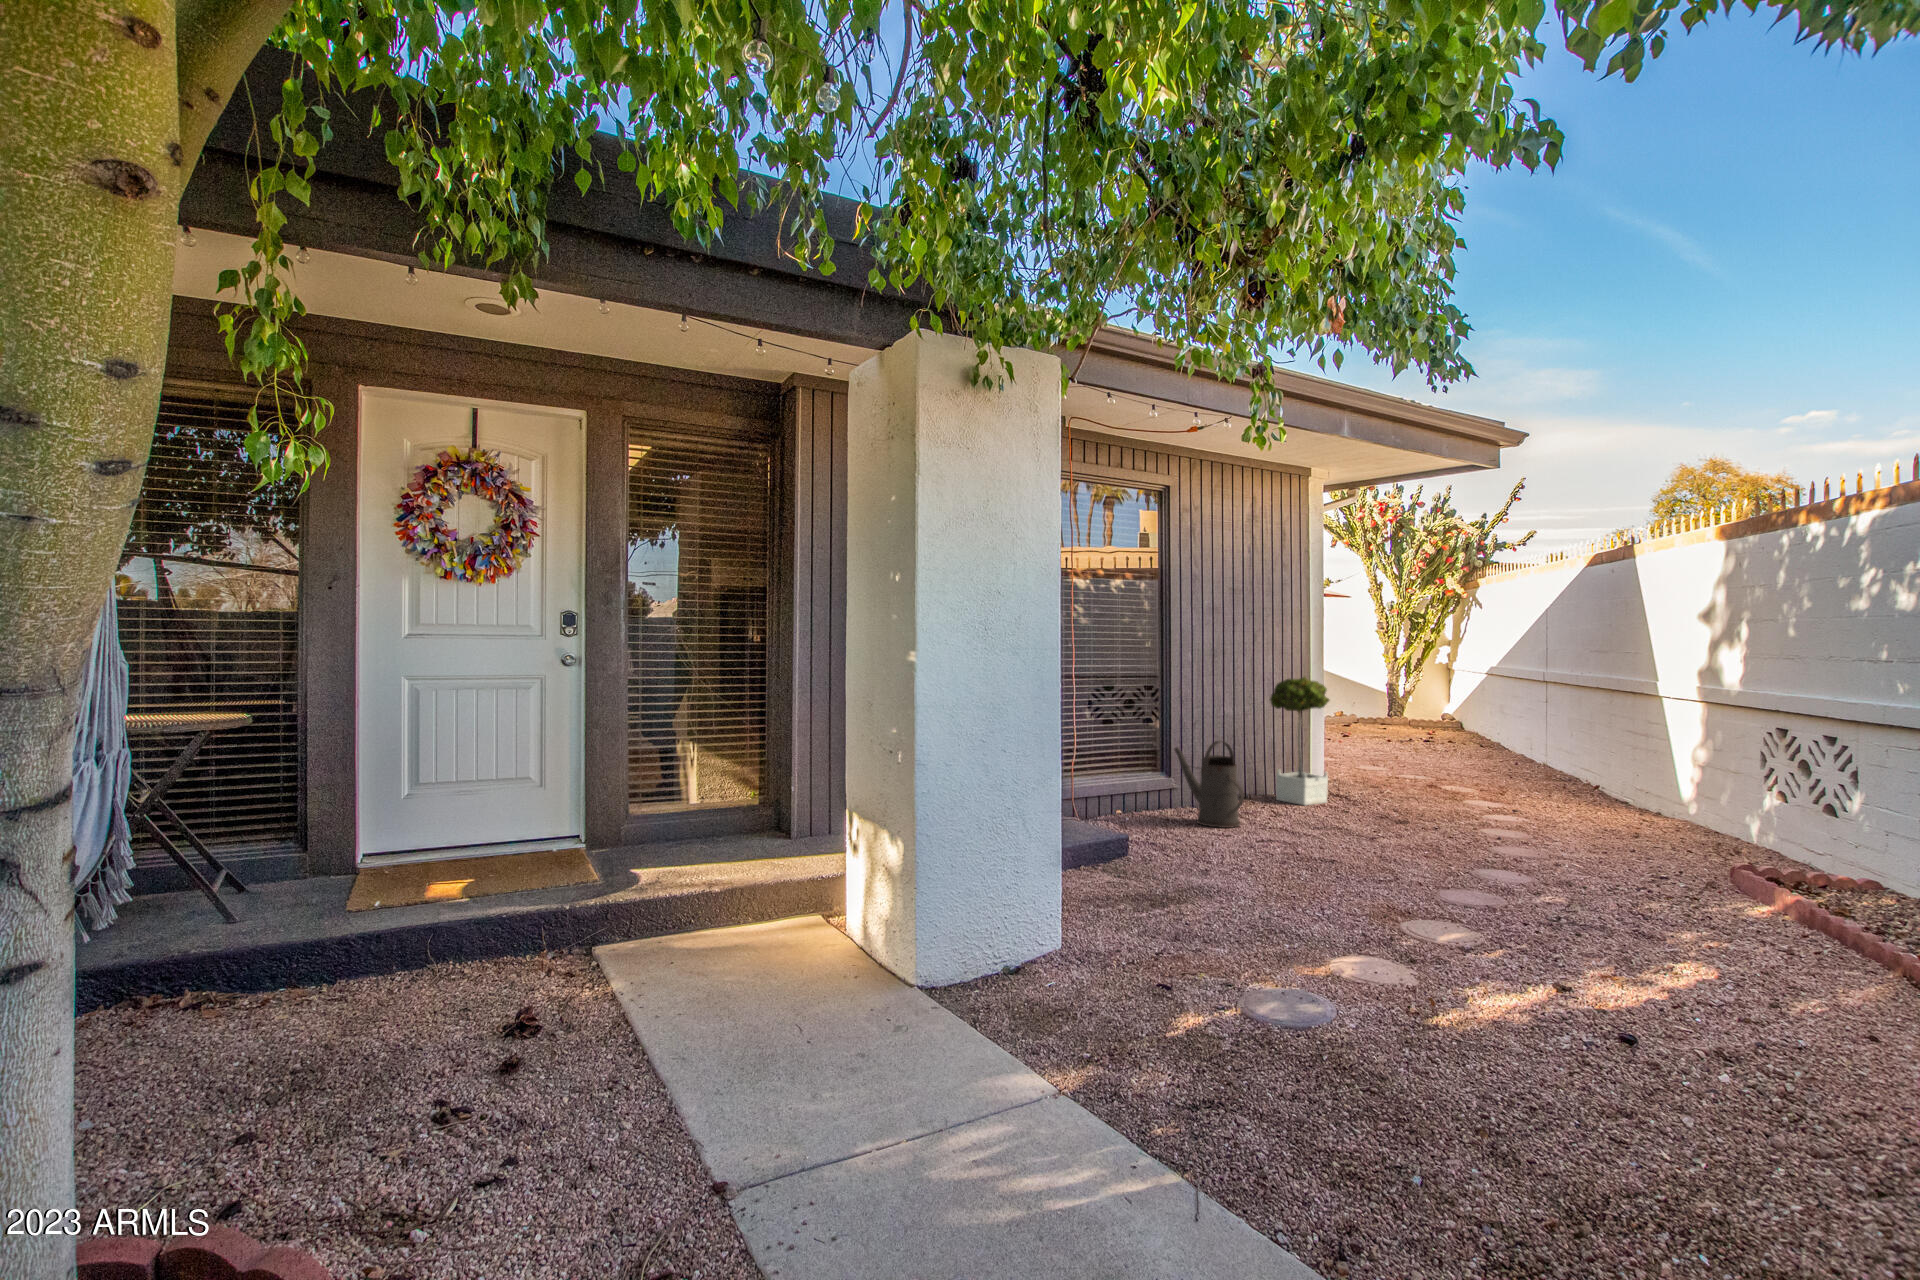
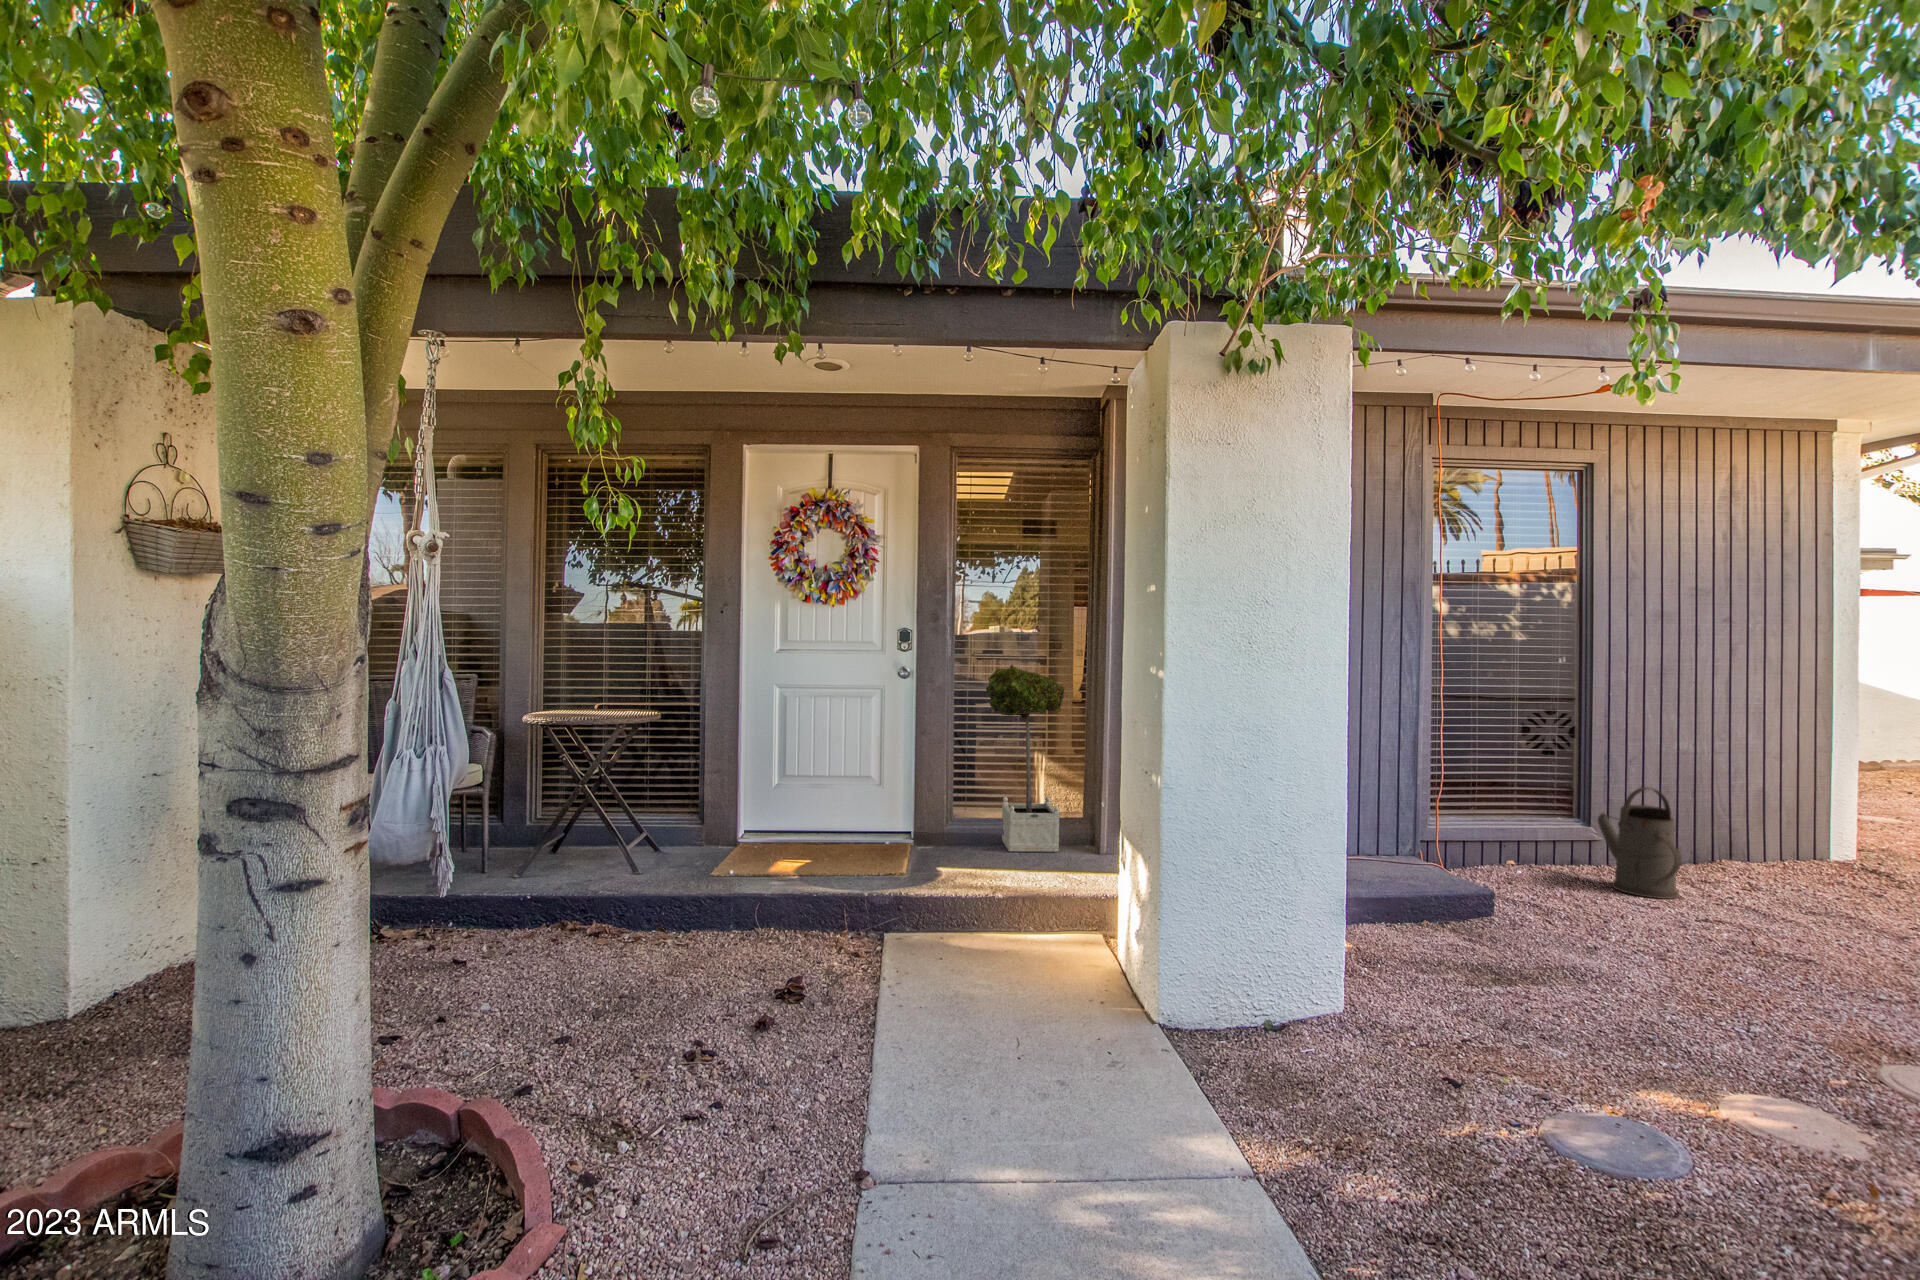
potted tree: present [1270,677,1329,805] -> present [986,665,1065,852]

